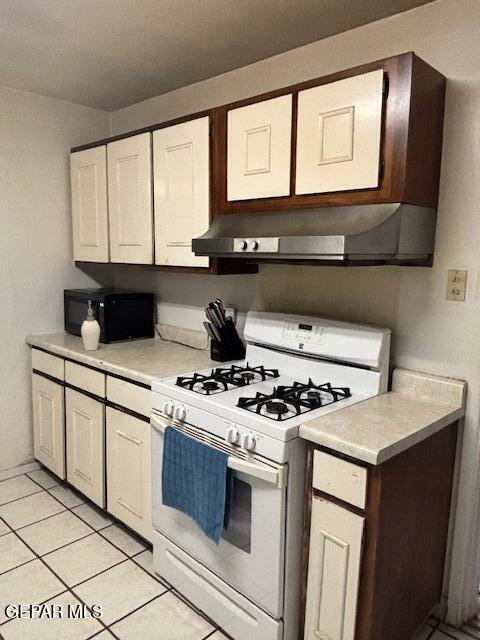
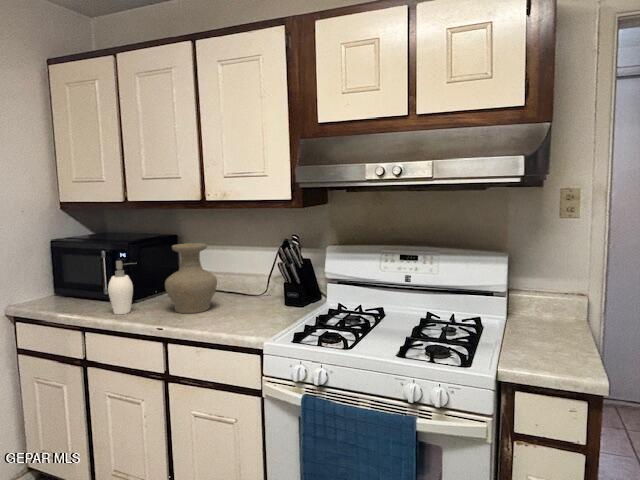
vase: none [119,300,161,356] -> present [165,243,217,313]

